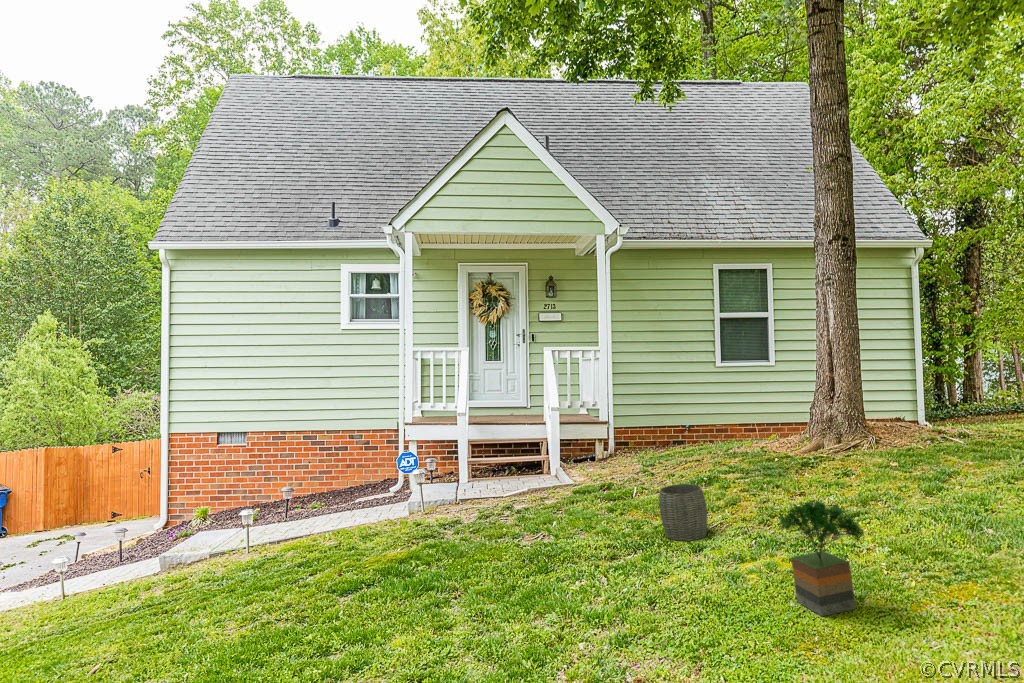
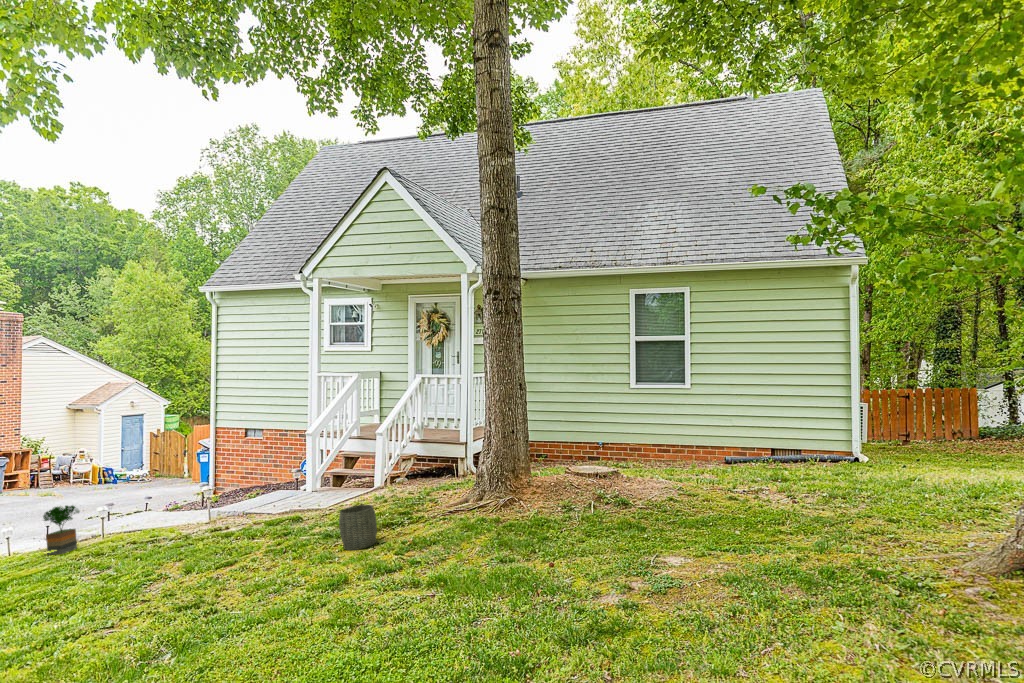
potted tree: present [779,501,864,616] -> present [43,506,79,555]

